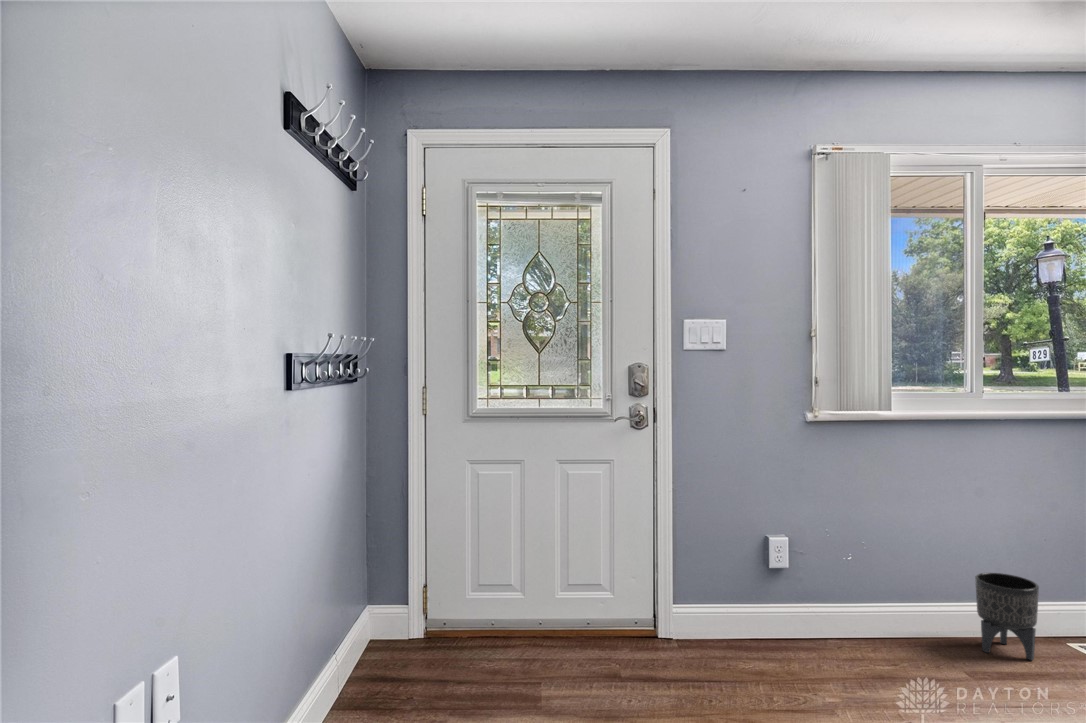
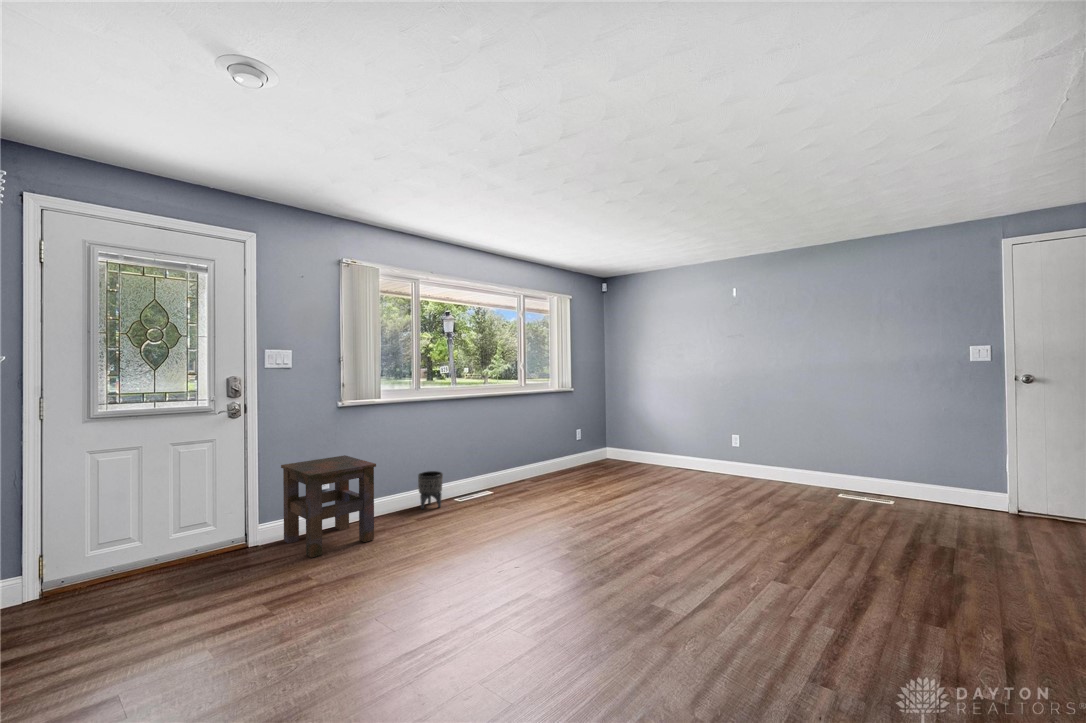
side table: none [707,513,874,698] -> present [281,455,376,558]

